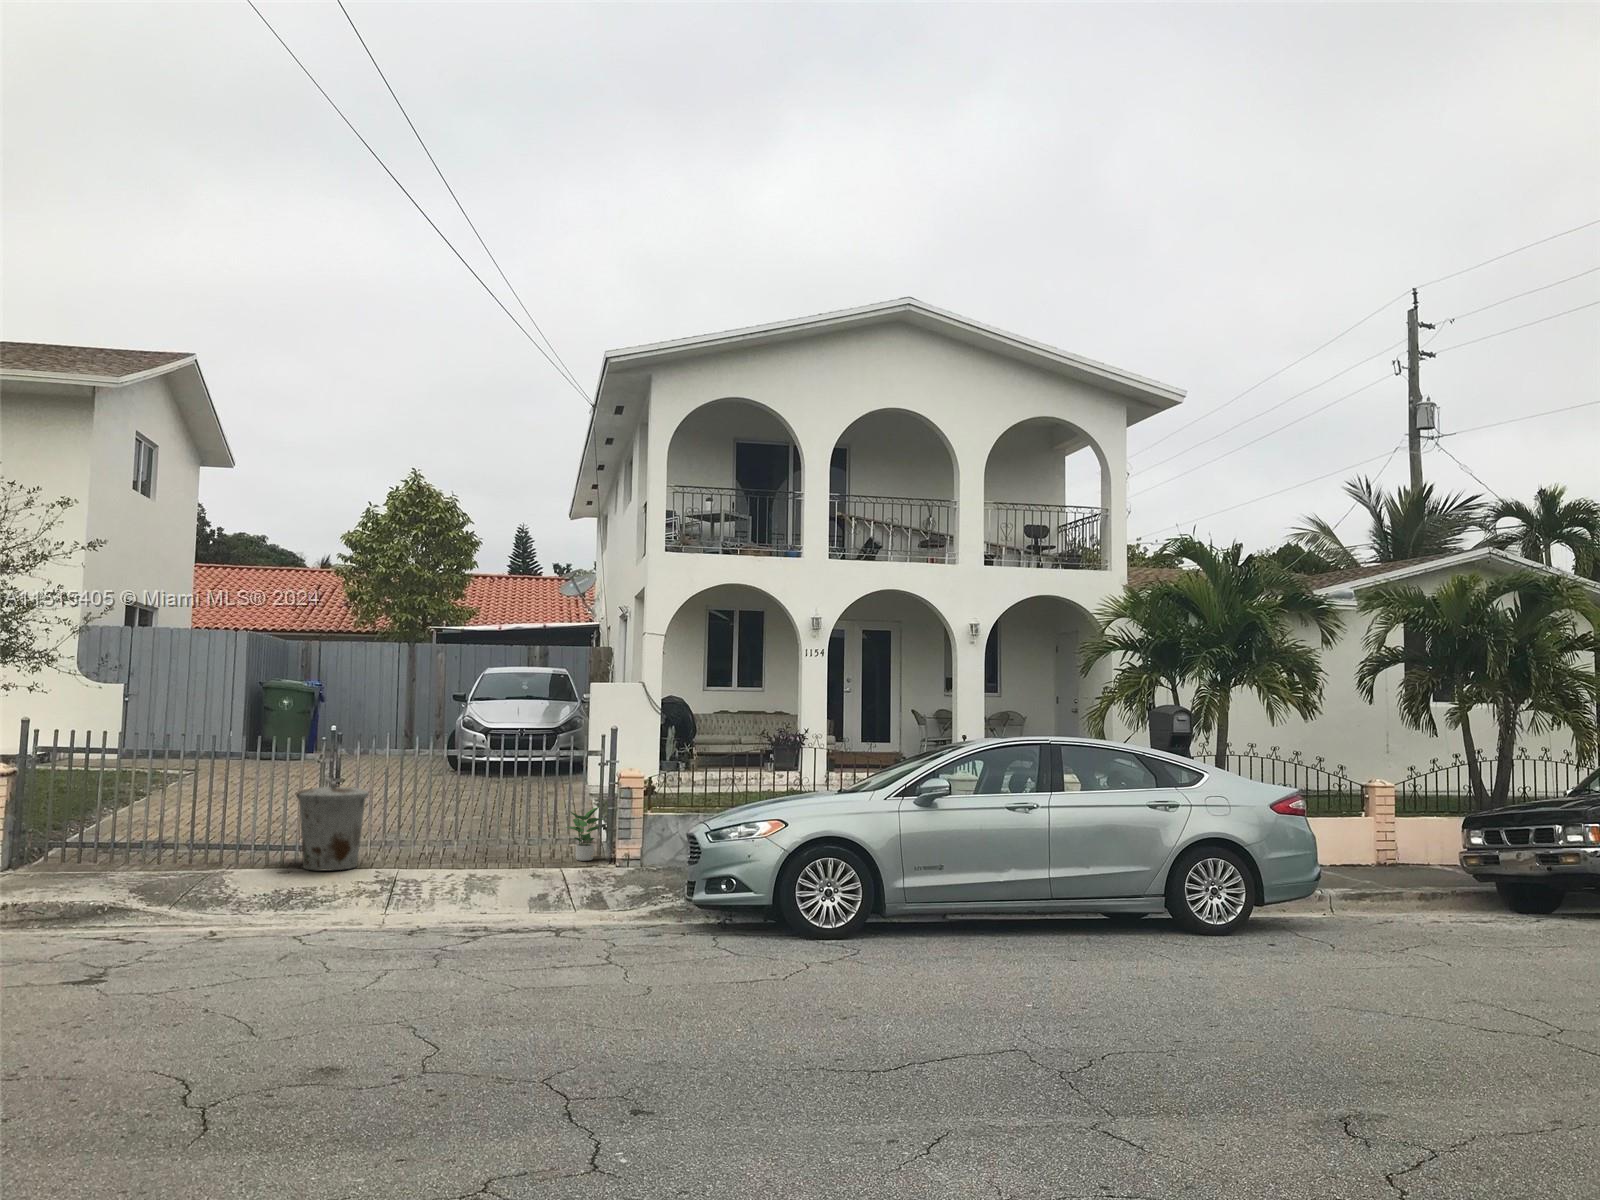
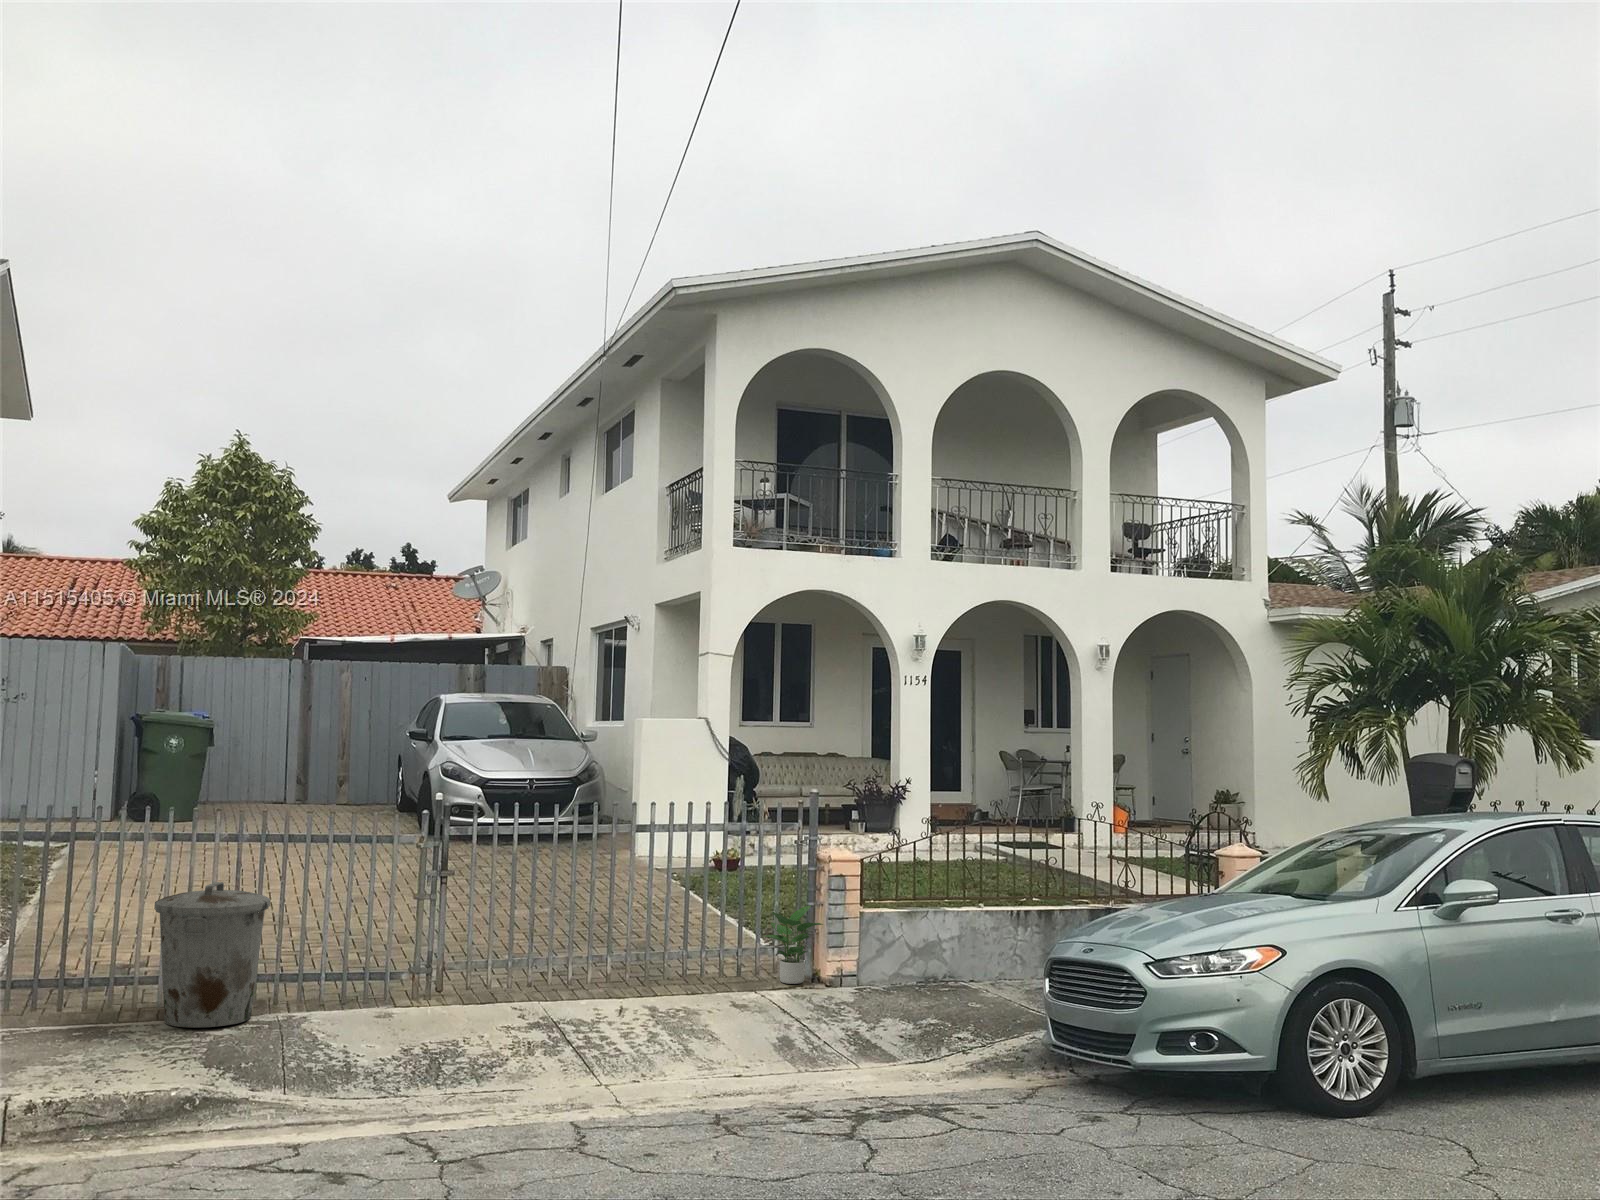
trash can: present [296,781,369,871] -> present [154,882,270,1027]

